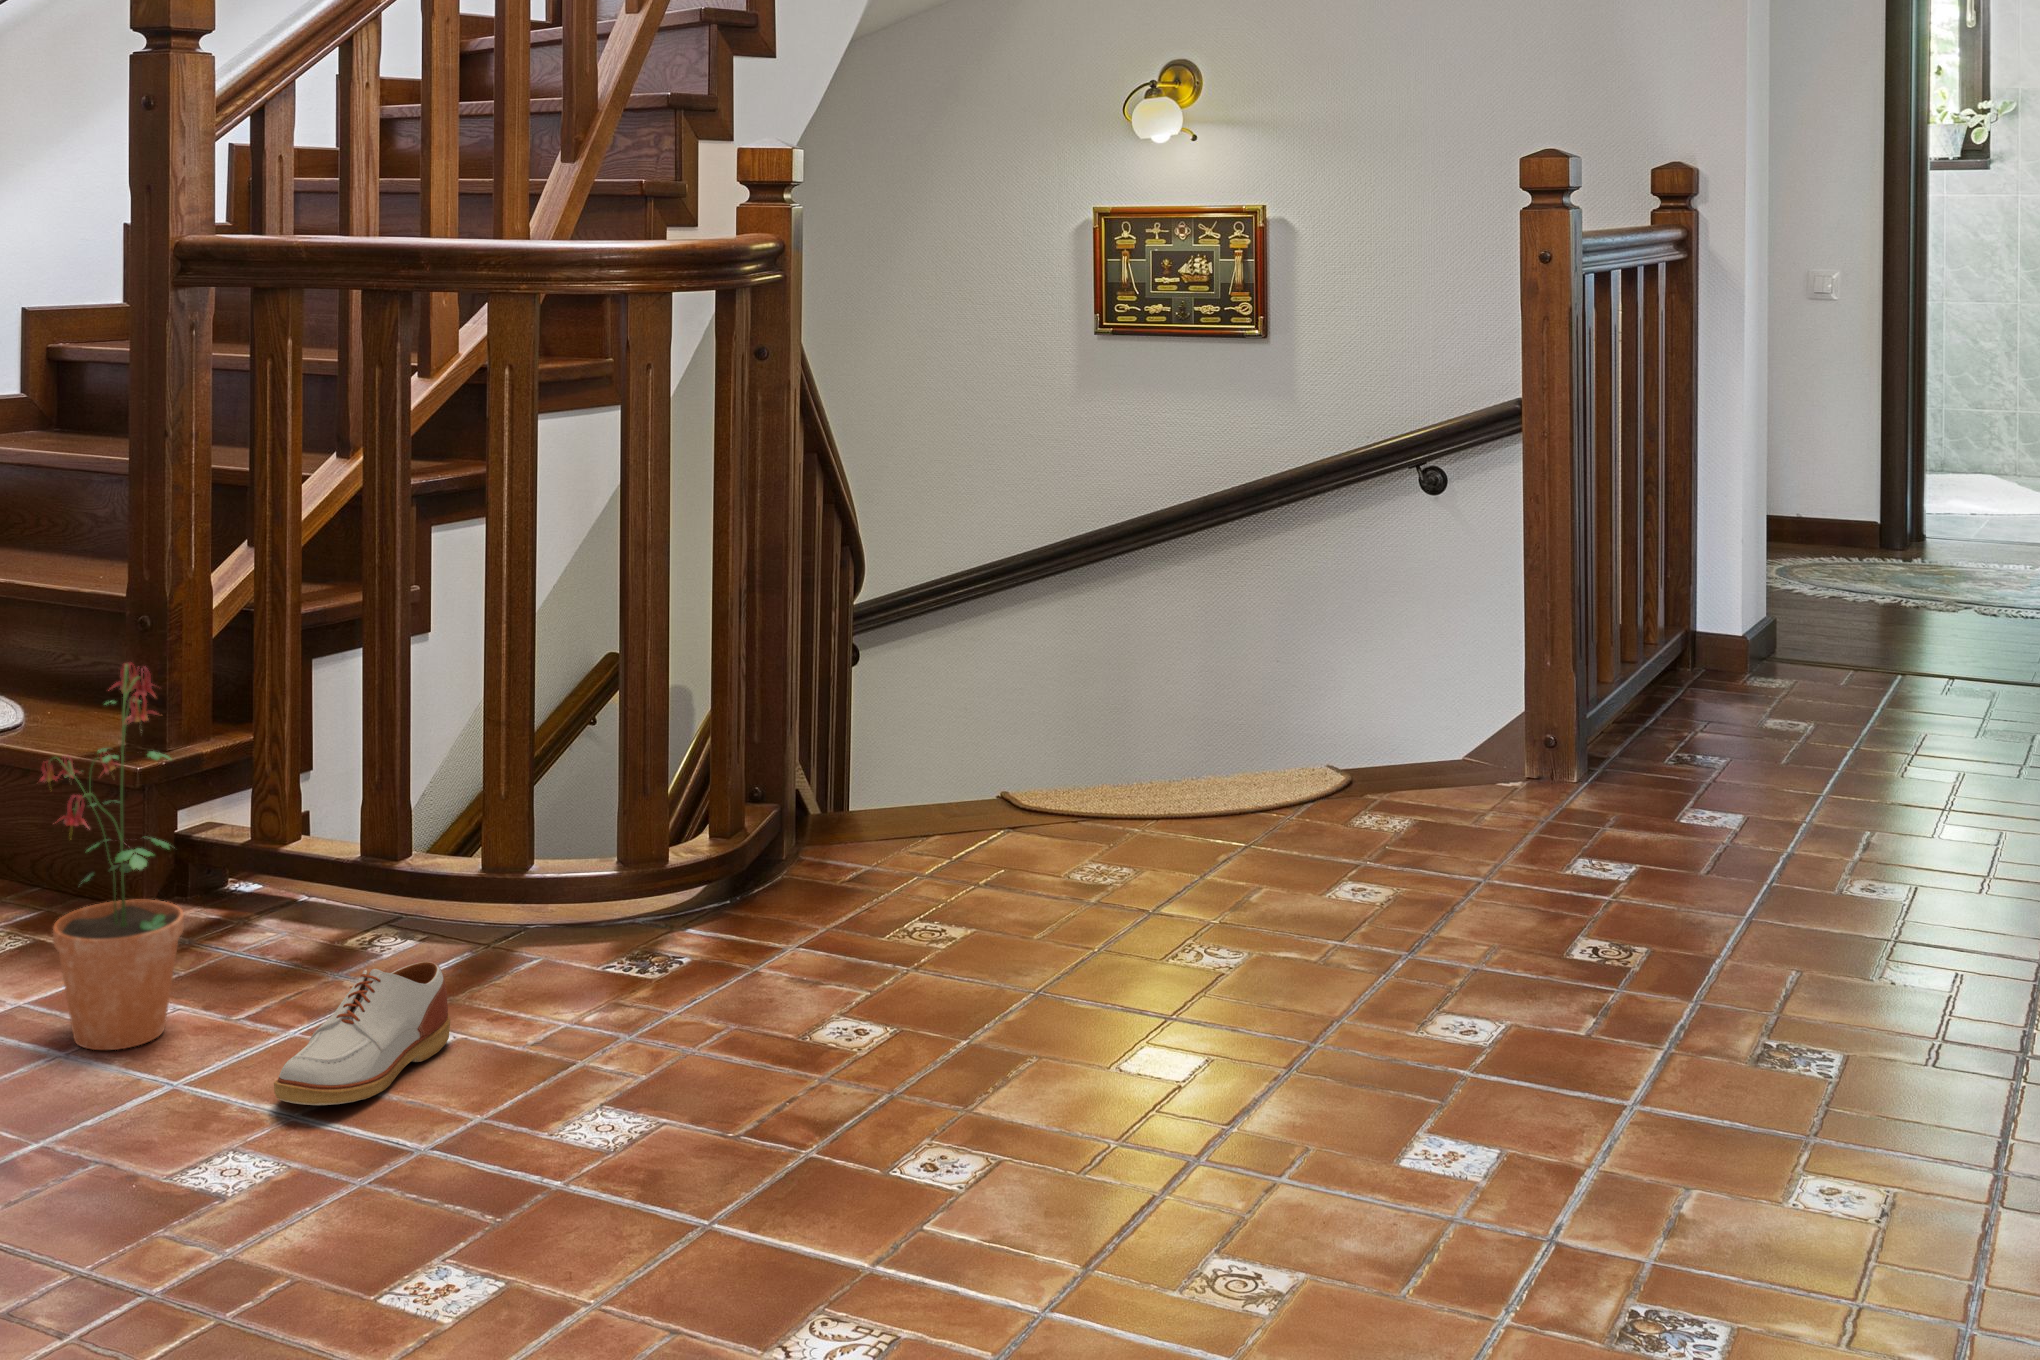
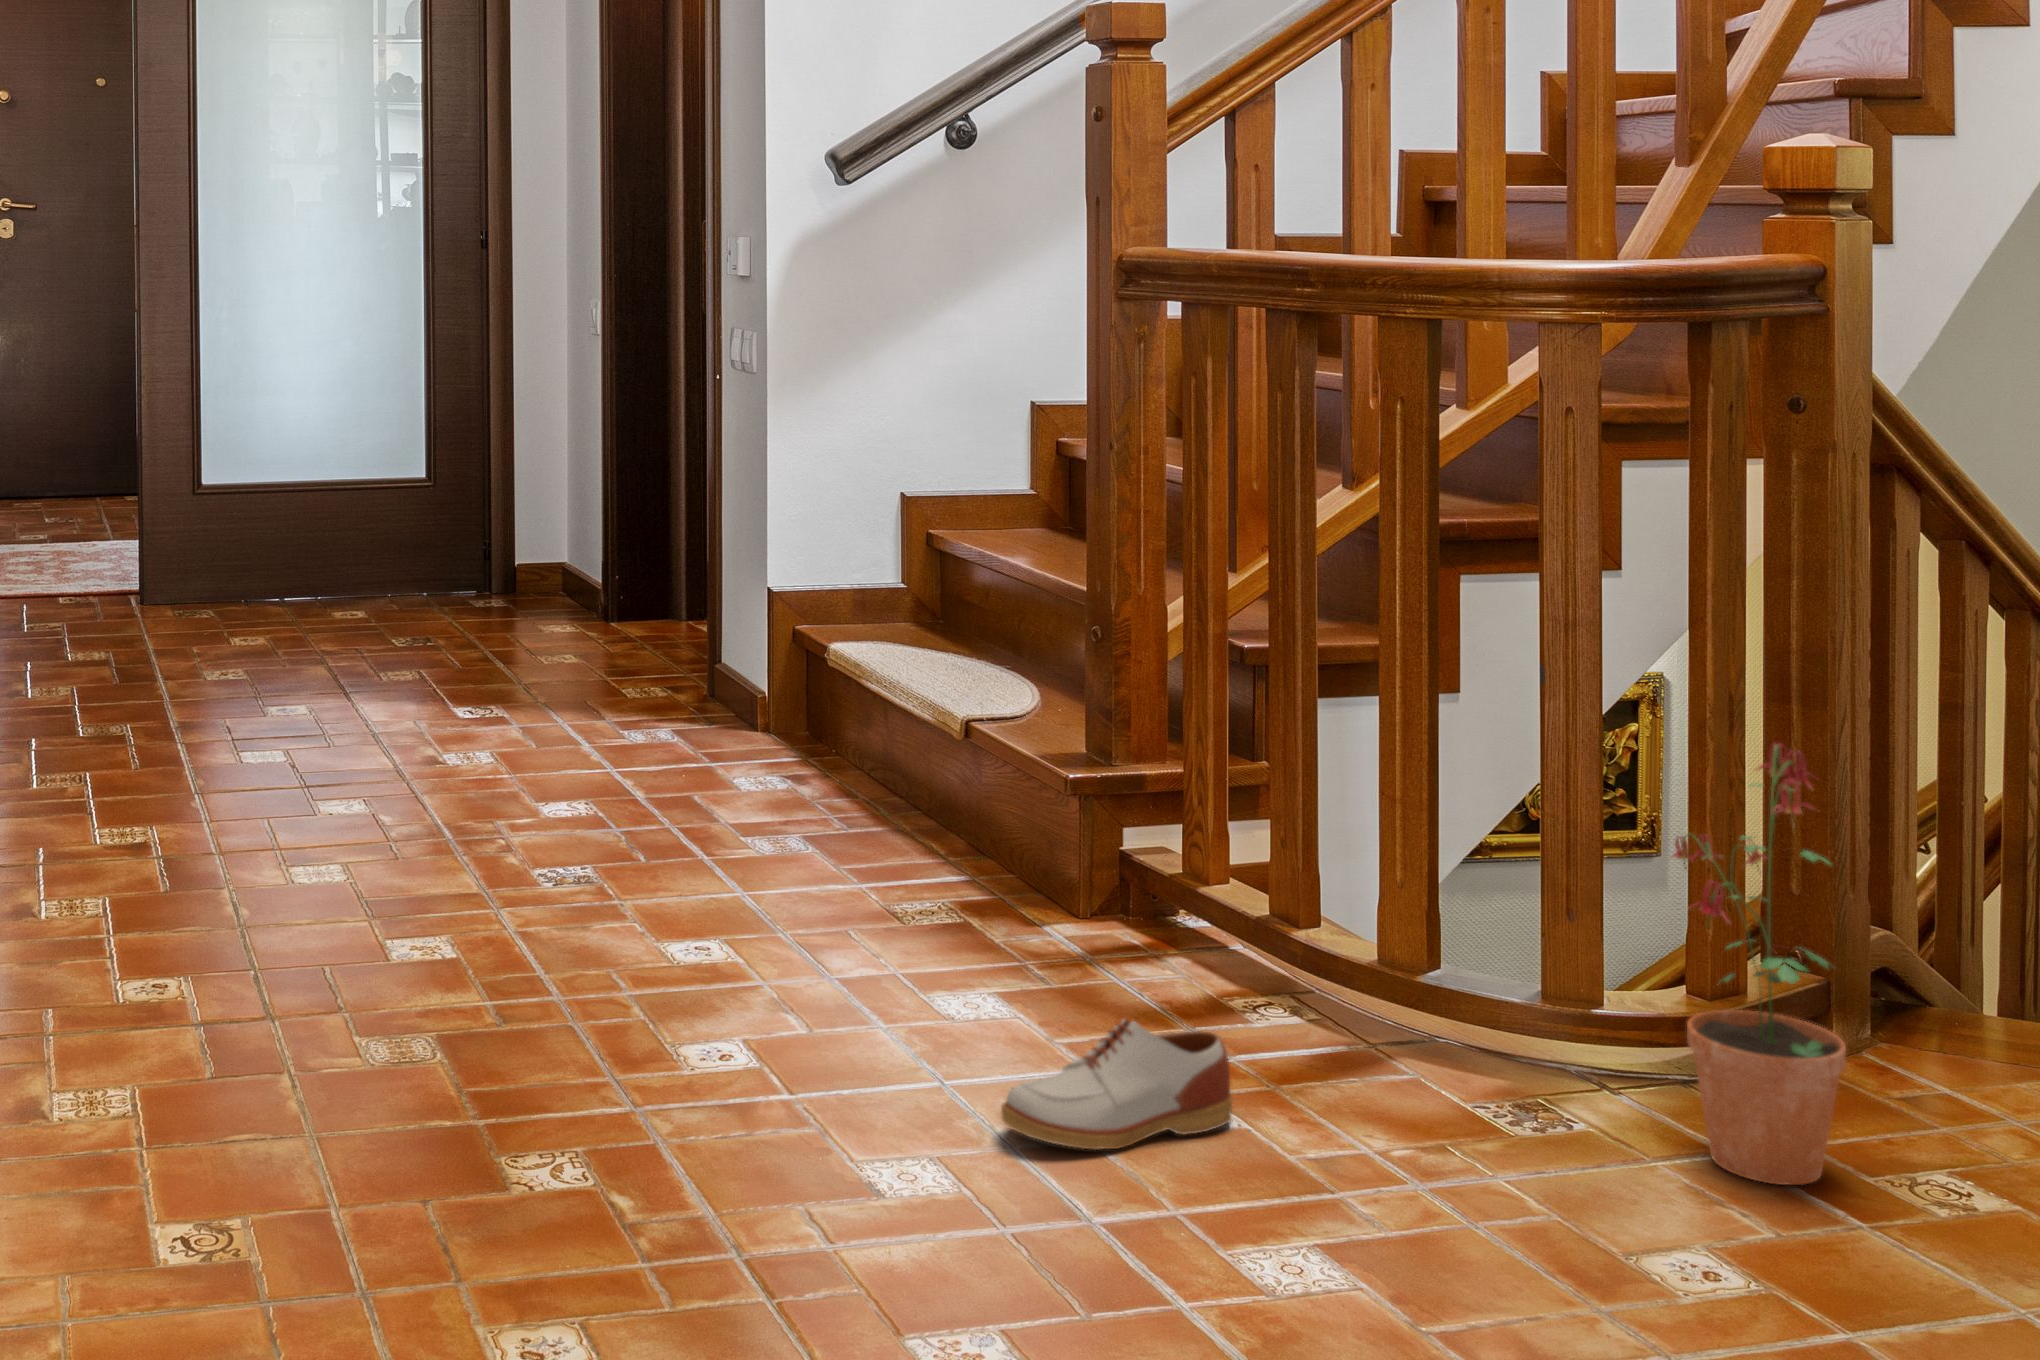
potted plant: present [40,663,184,1050] -> present [1673,743,1846,1185]

